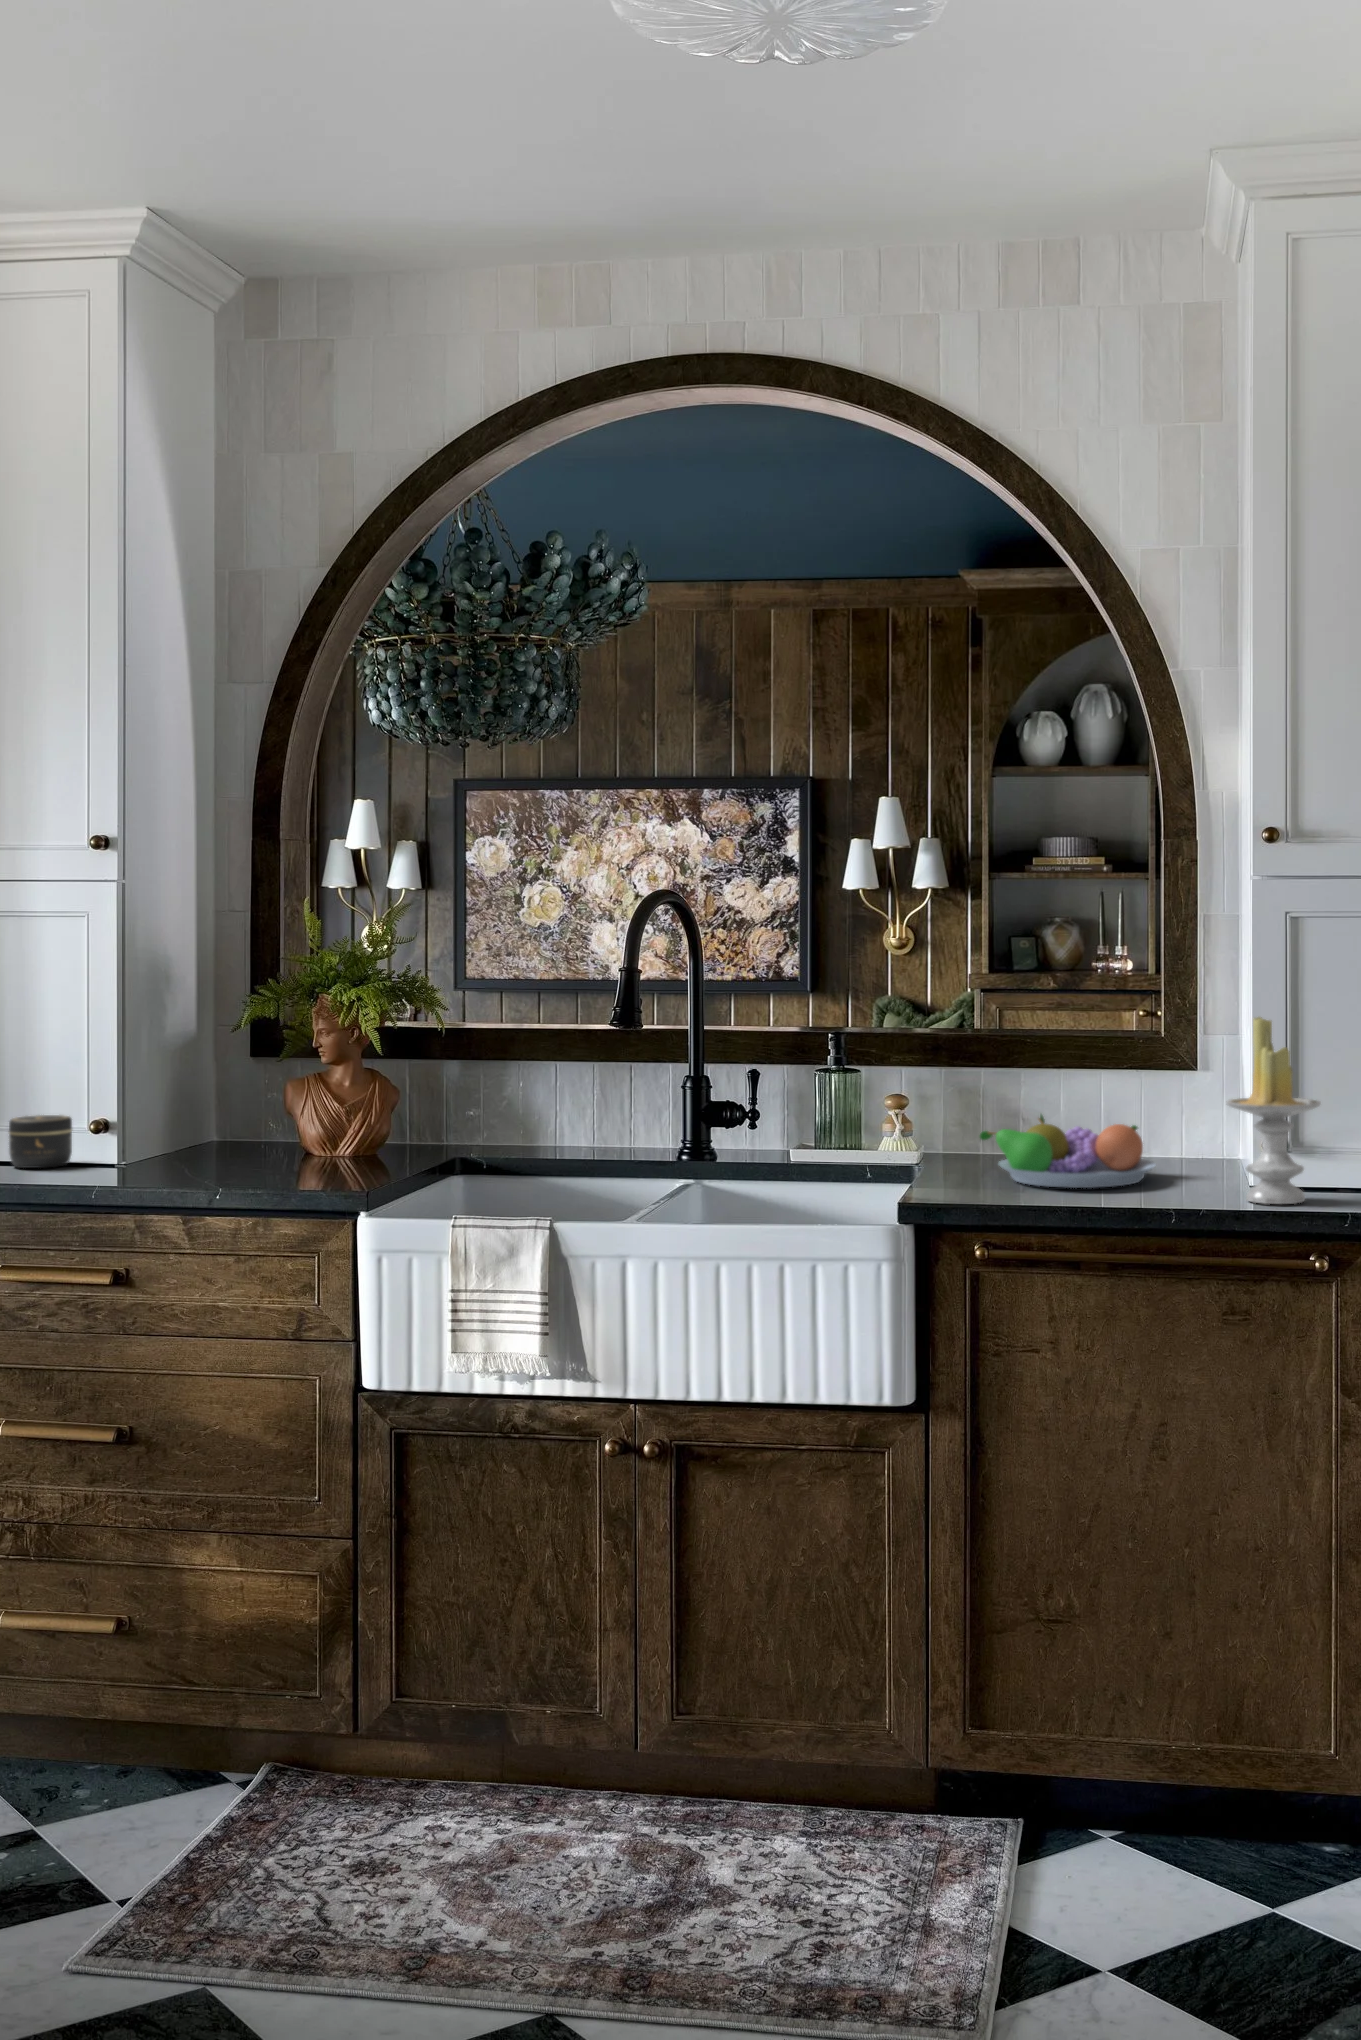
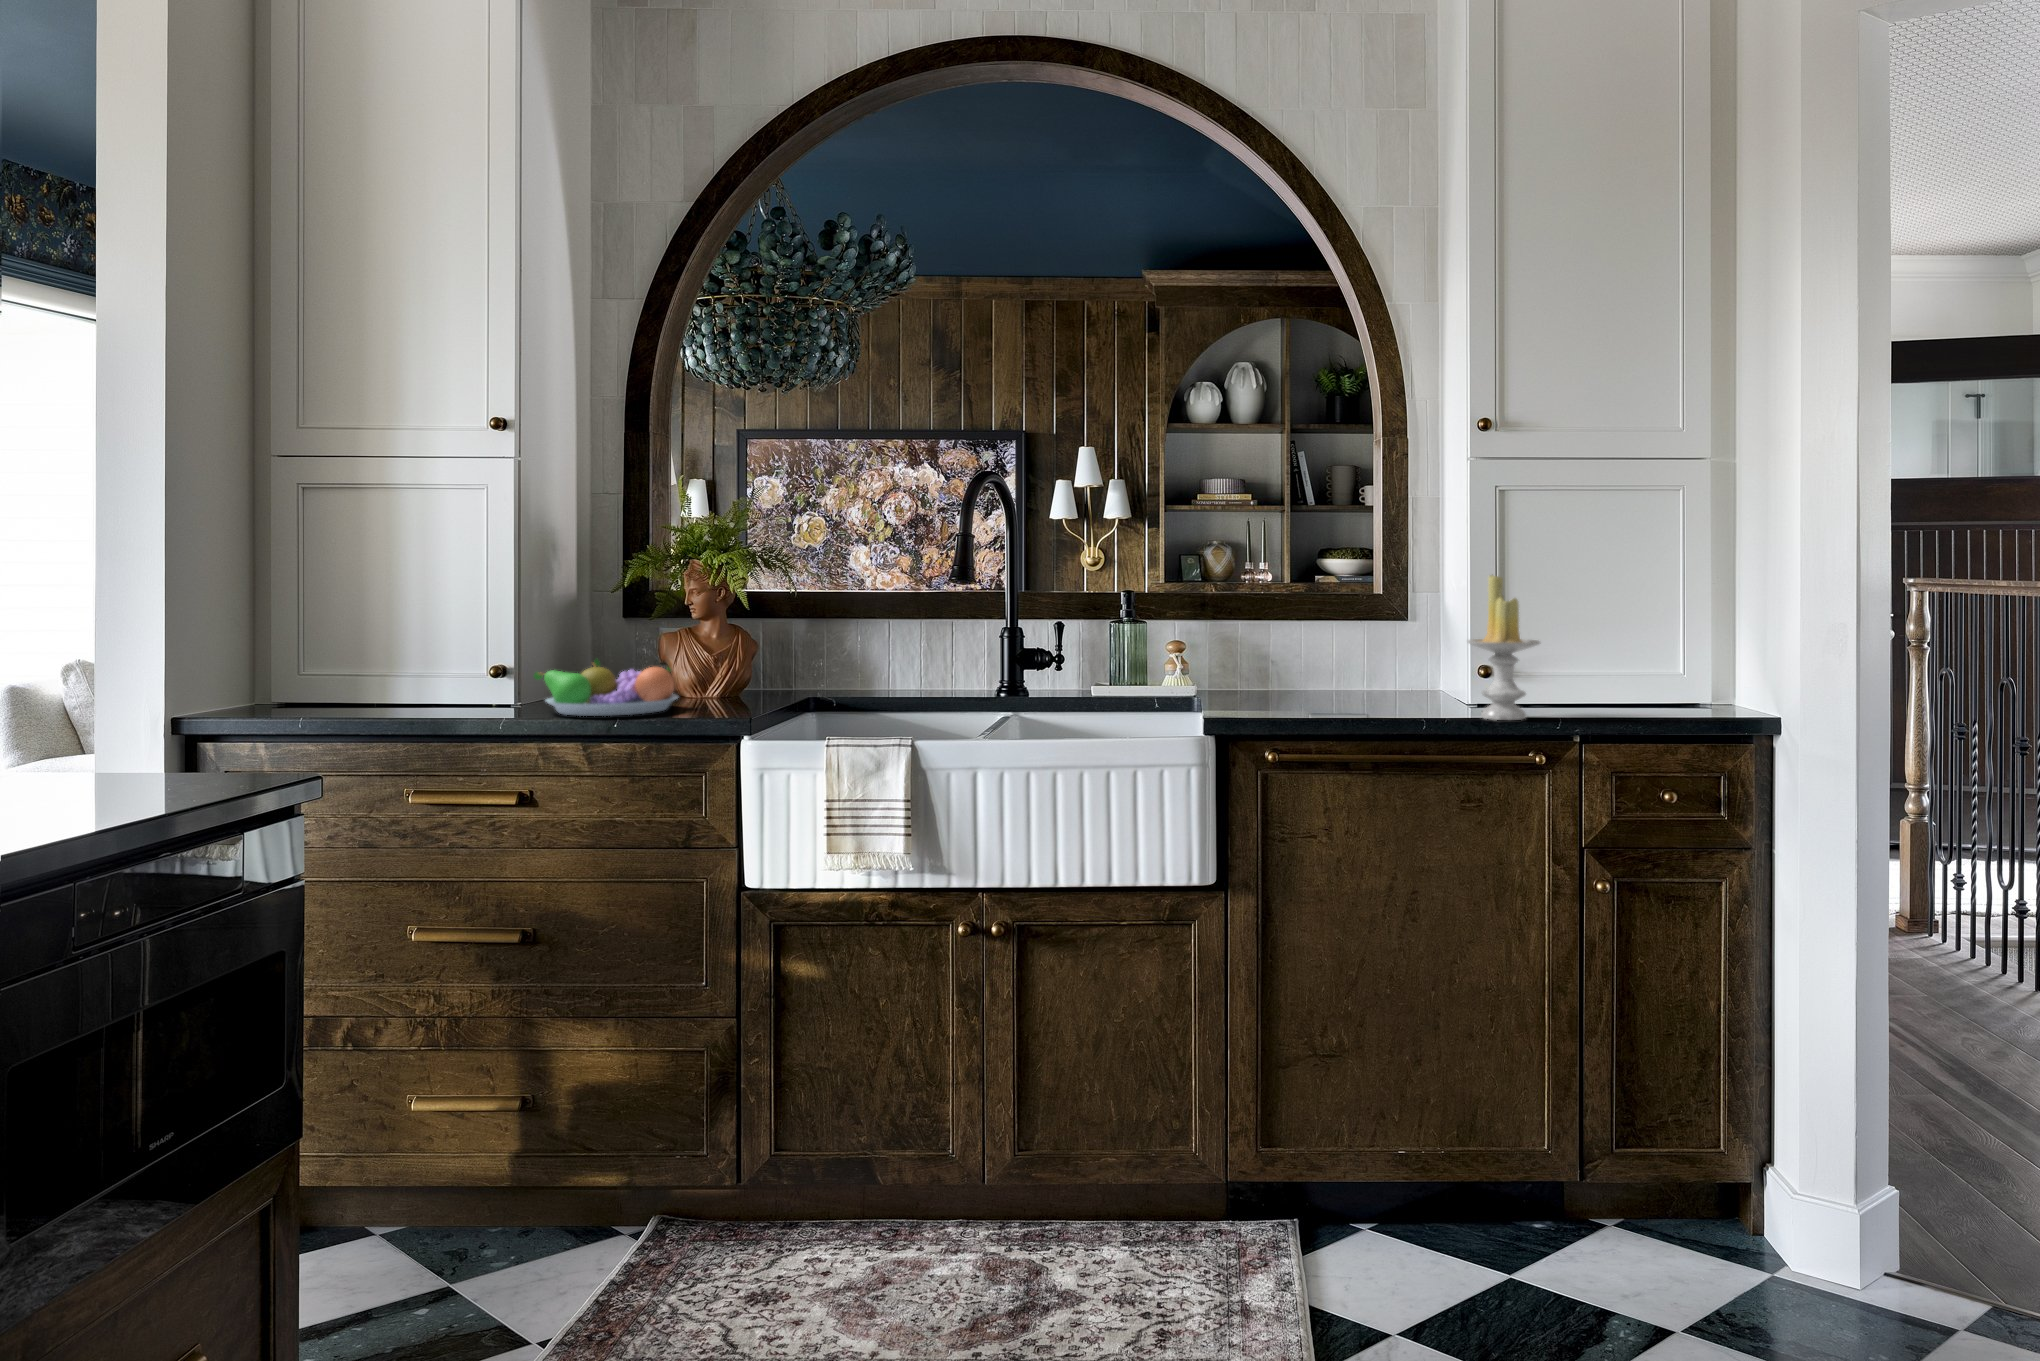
jar: present [9,1115,72,1168] -> none [409,663,469,708]
fruit bowl: present [980,1115,1156,1188] -> present [534,659,678,716]

